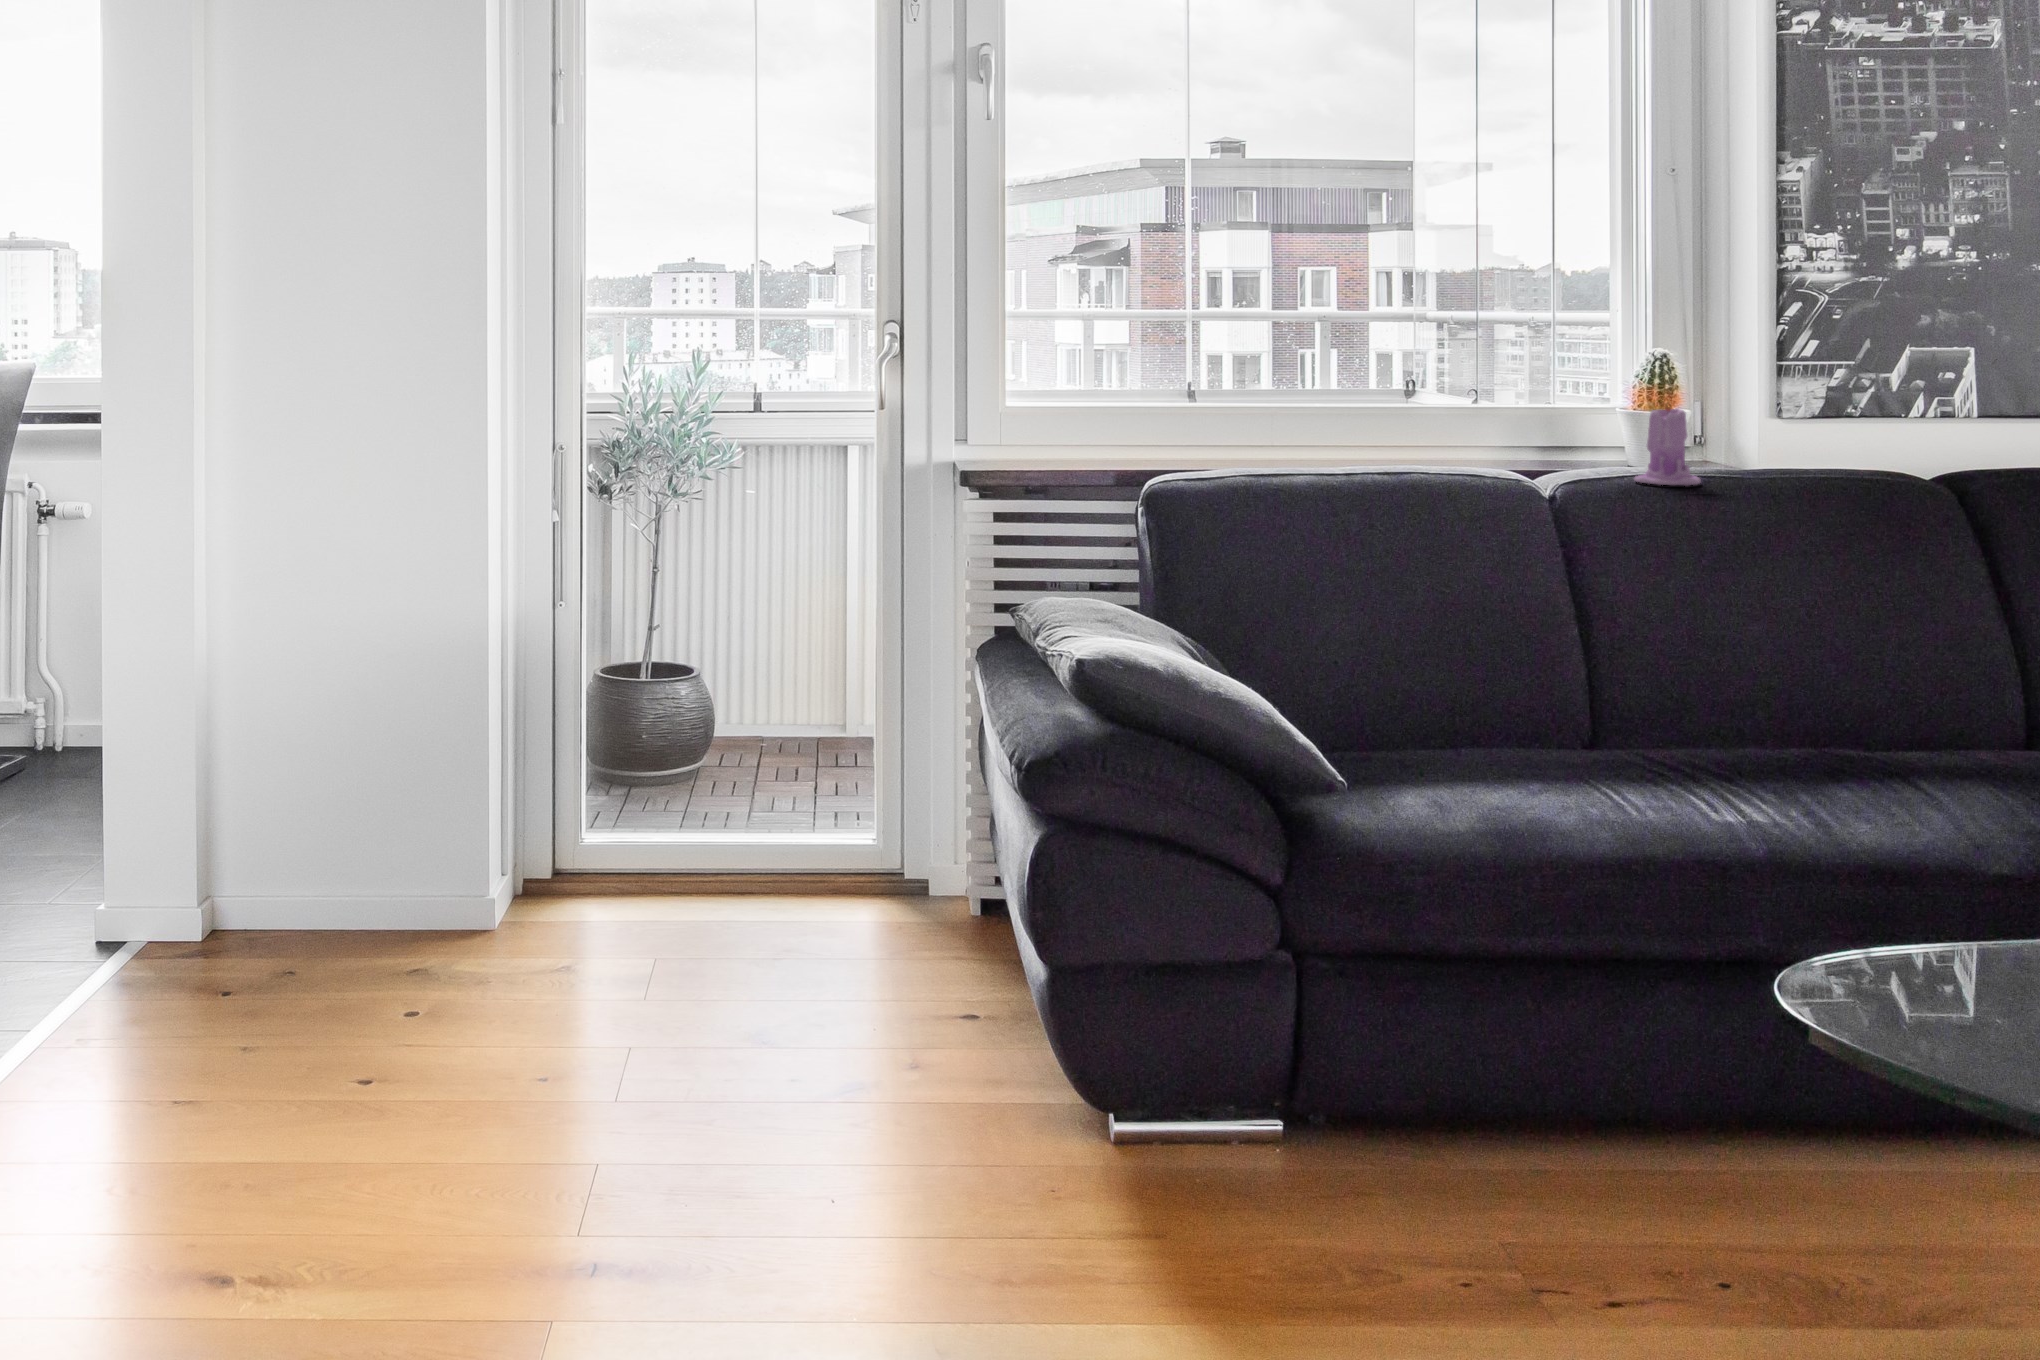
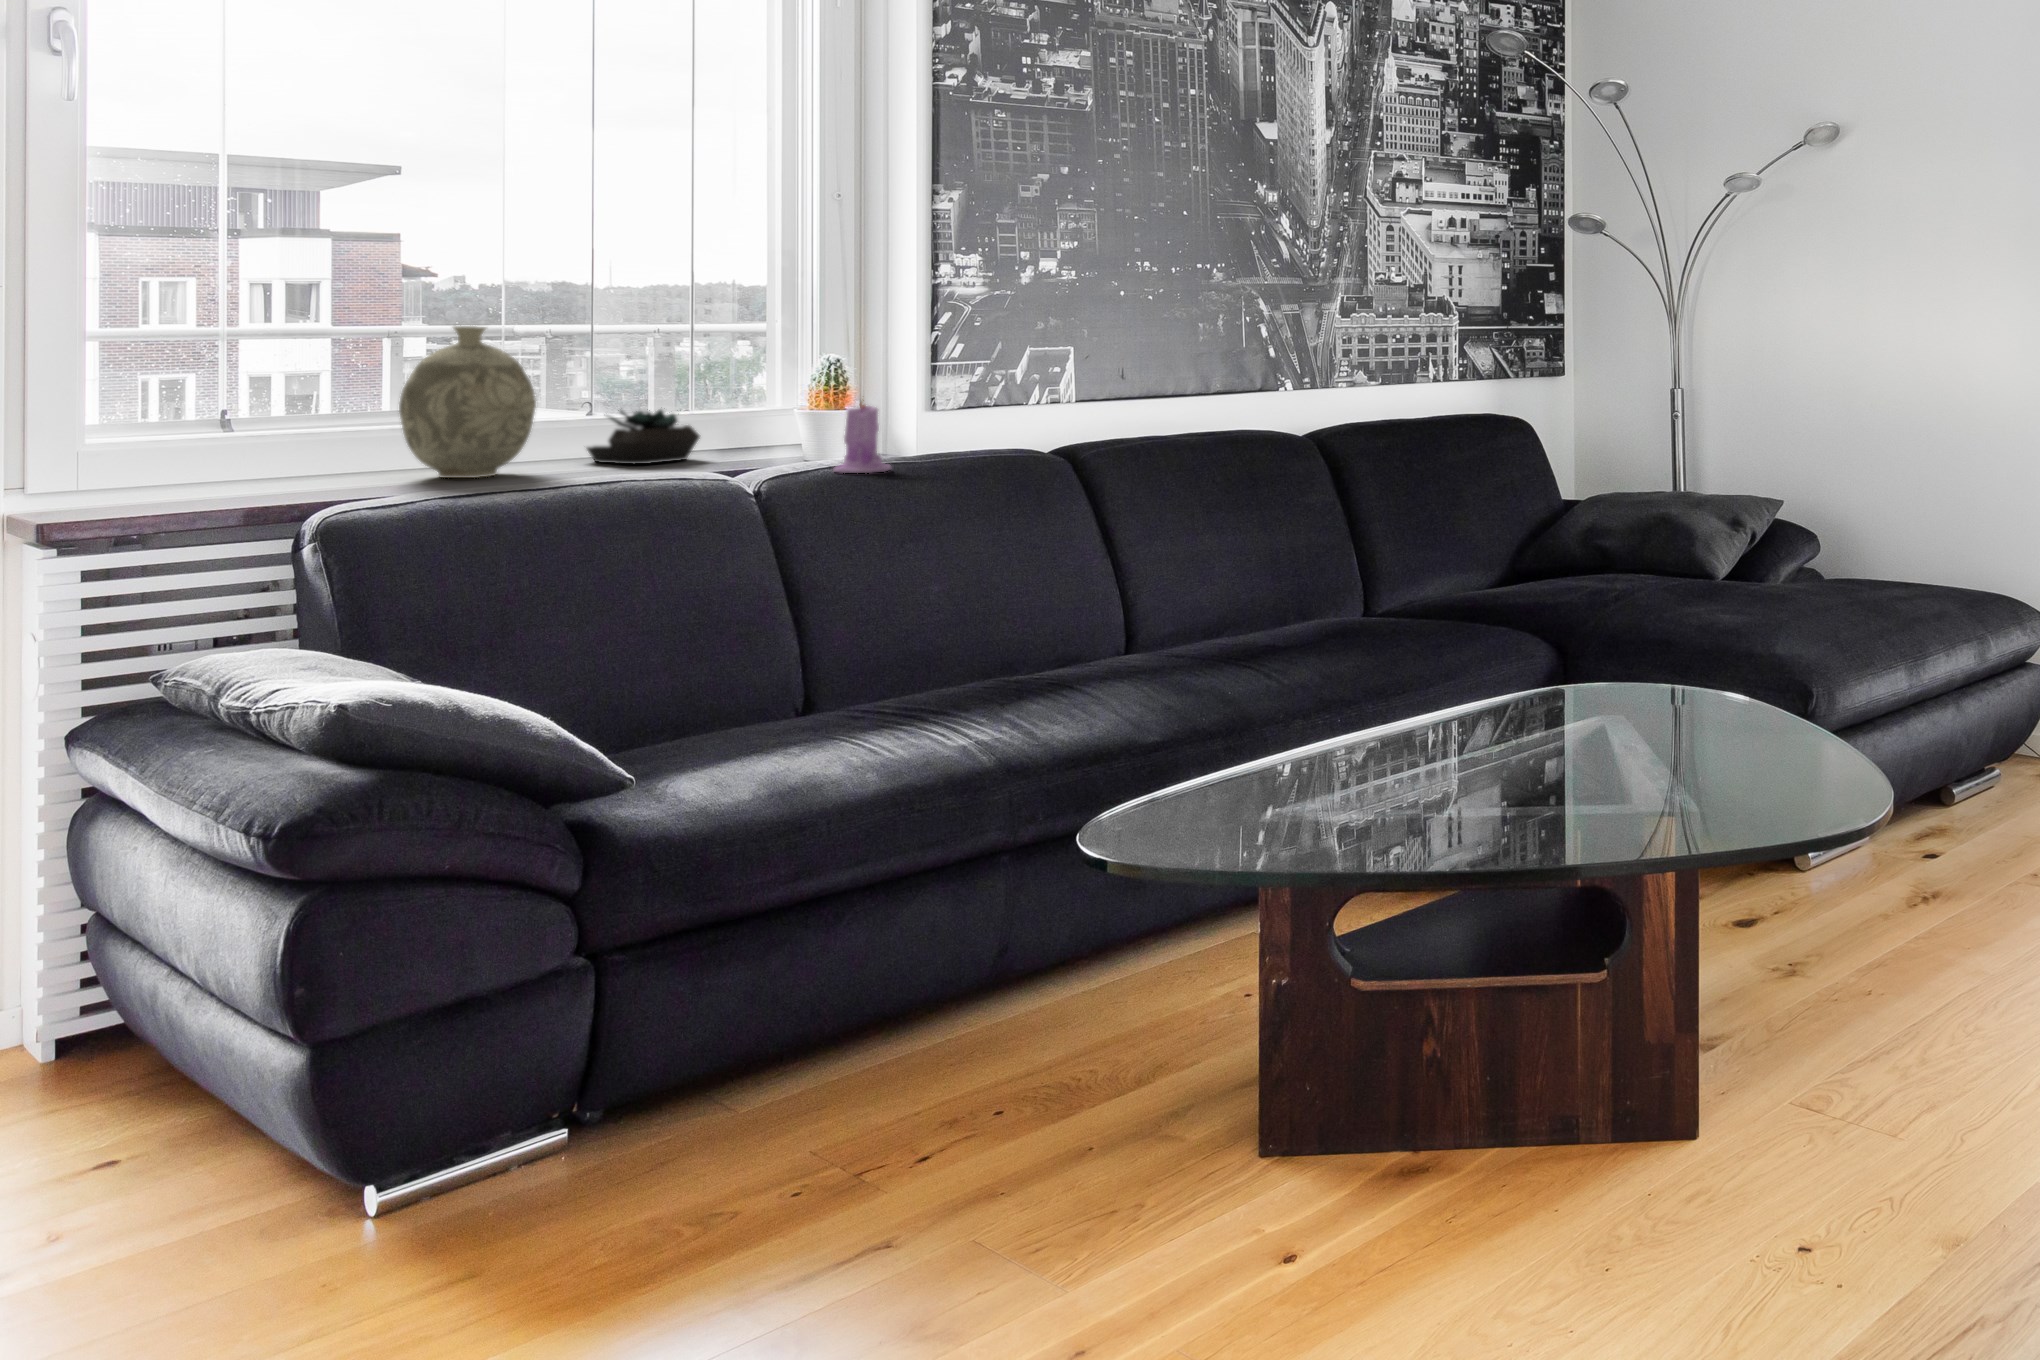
decorative vase: none [1241,312,1357,458] -> present [399,326,536,478]
succulent plant: none [1411,397,1523,457] -> present [587,410,700,464]

